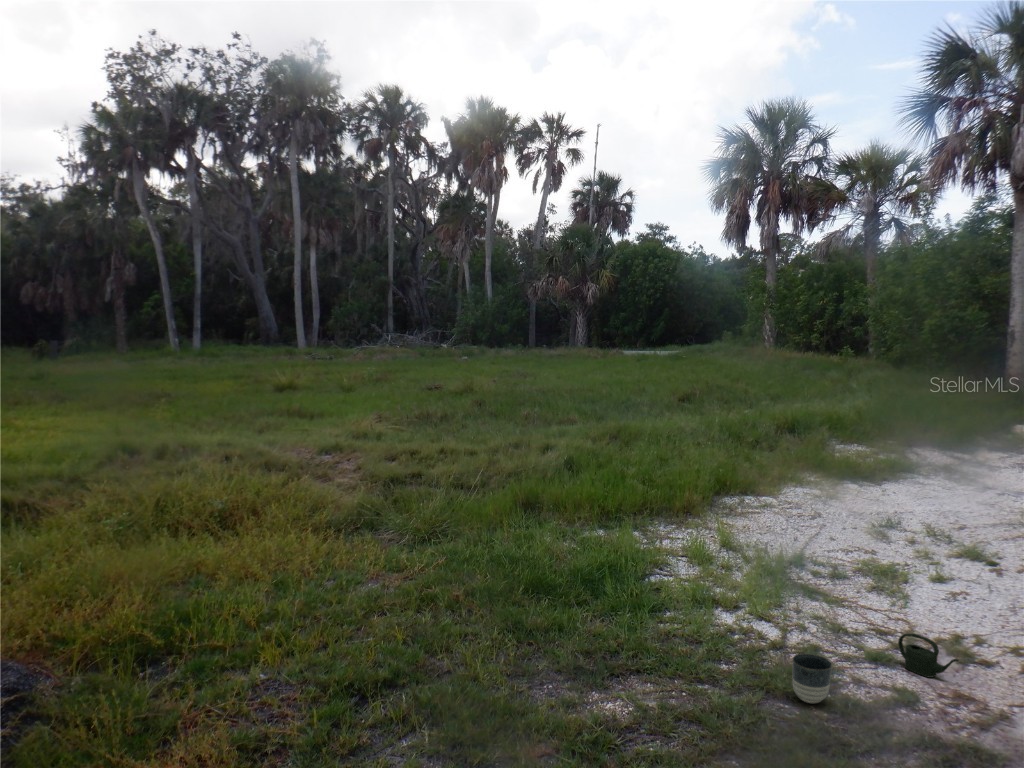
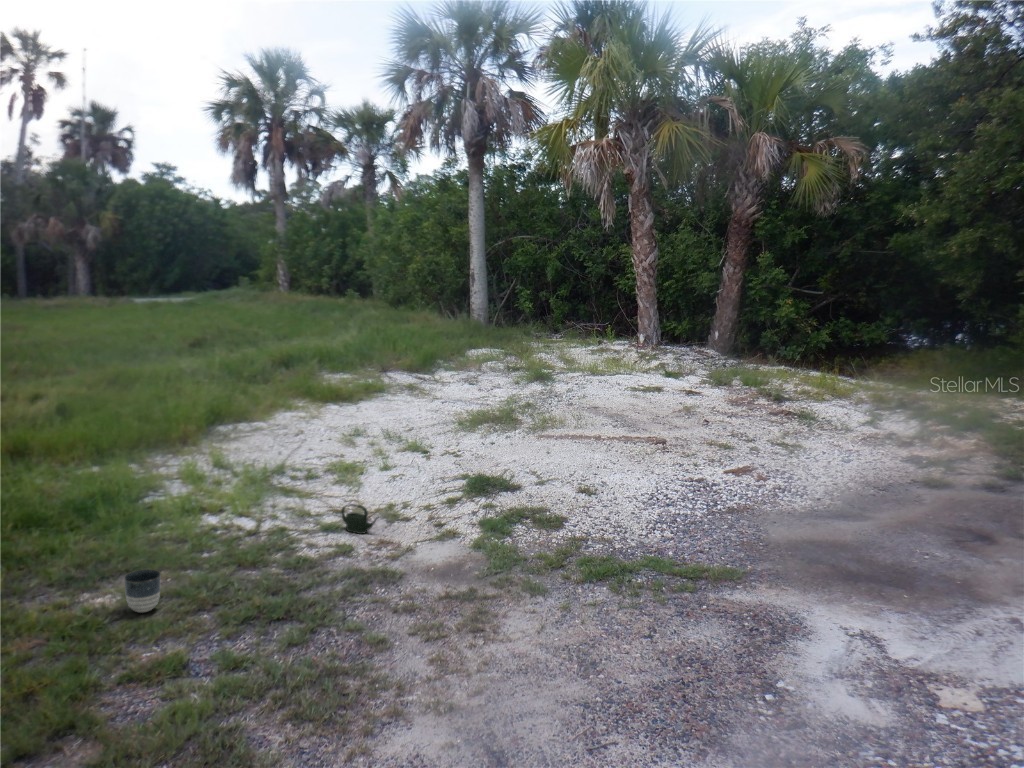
planter: present [792,654,832,704] -> present [124,570,161,613]

